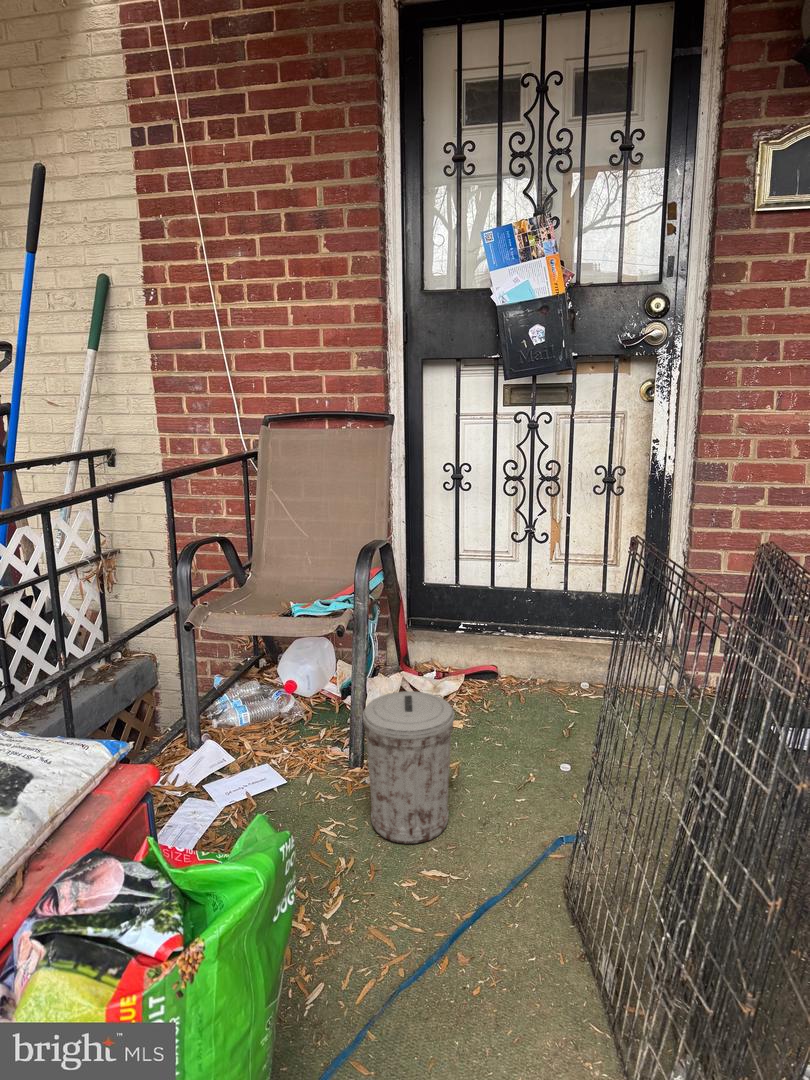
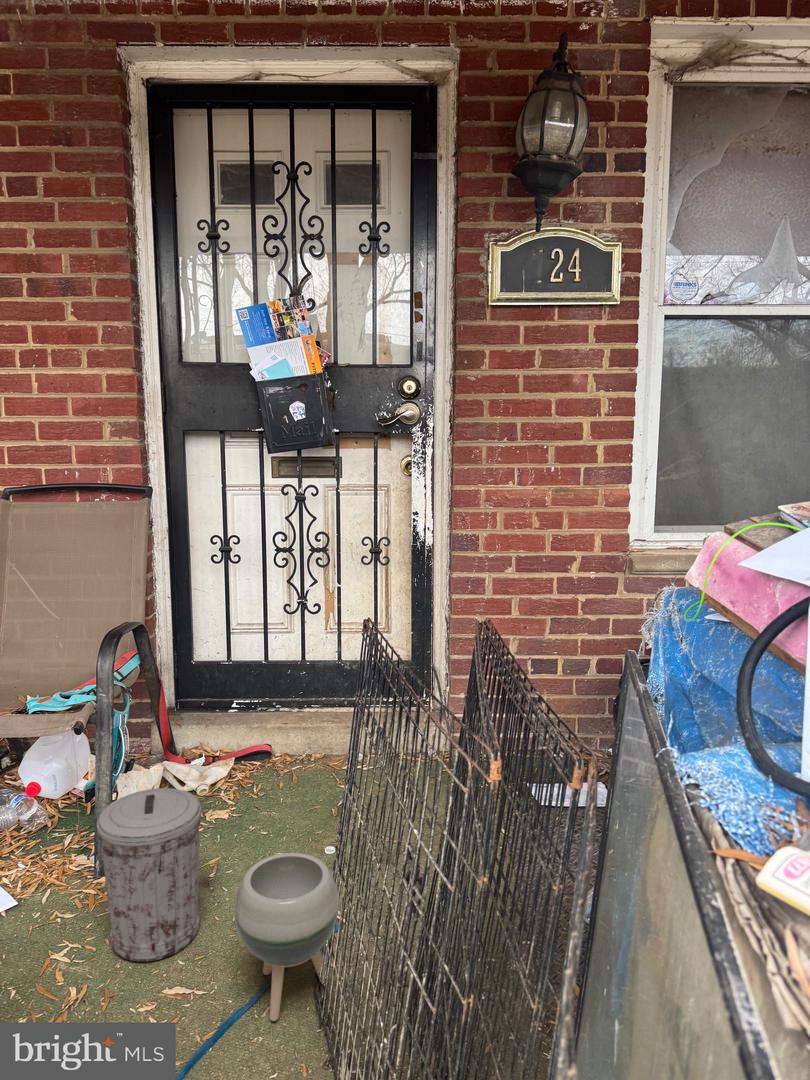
planter: none [493,761,592,912] -> present [235,853,339,1021]

